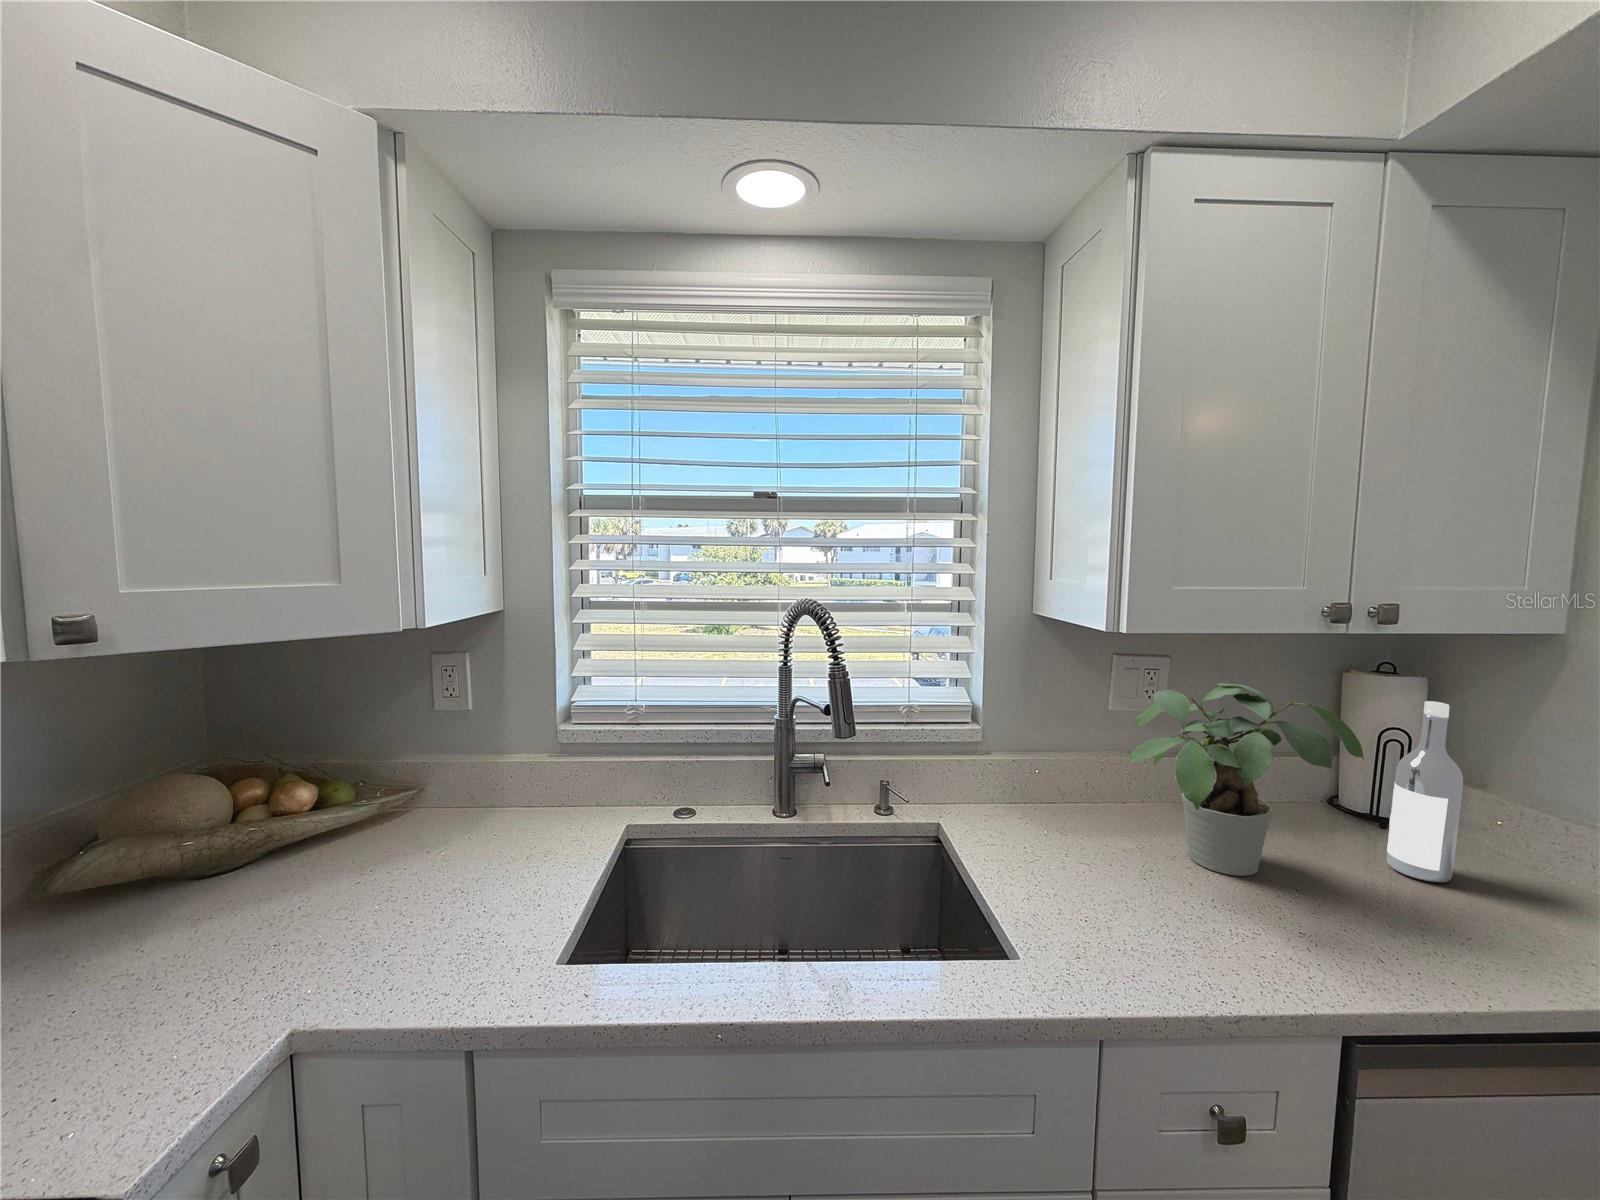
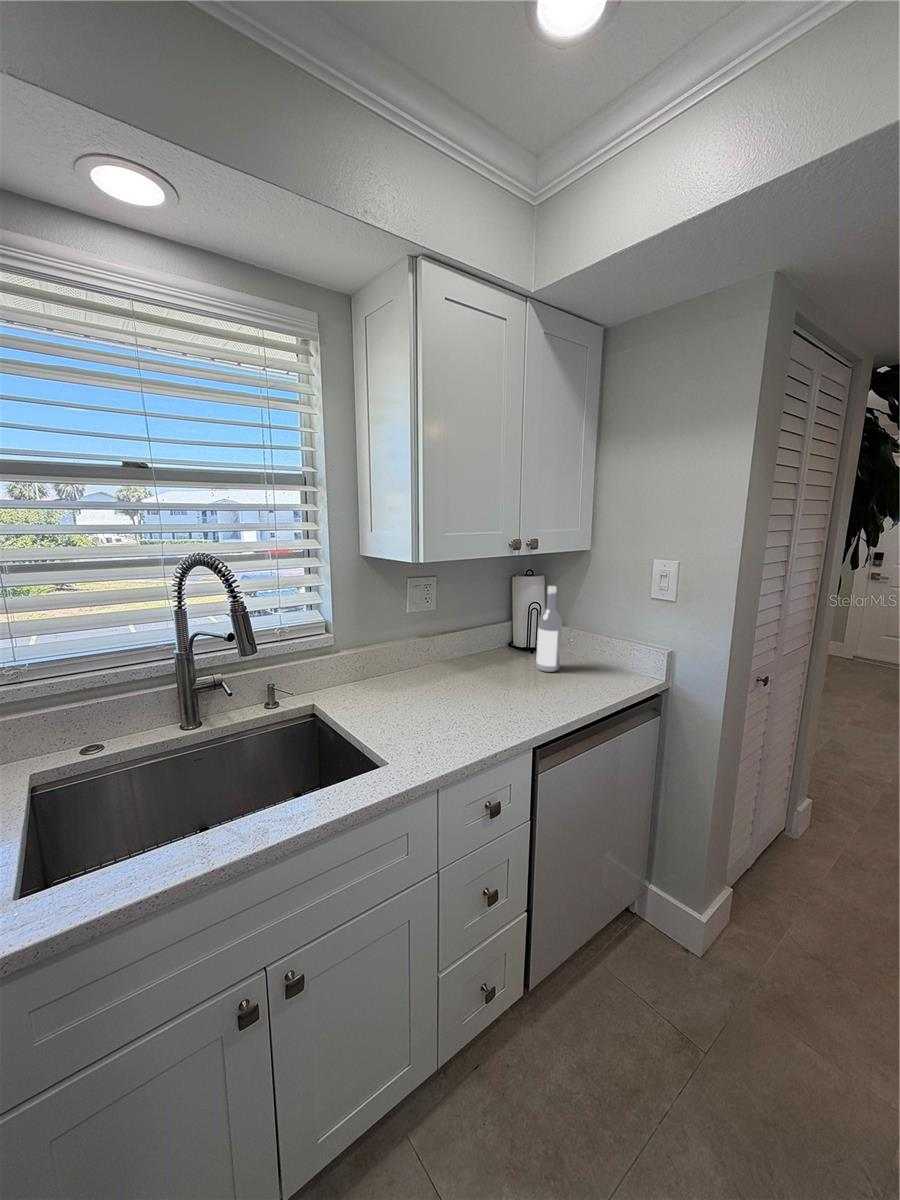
potted plant: present [1127,683,1364,876] -> none [427,587,528,690]

